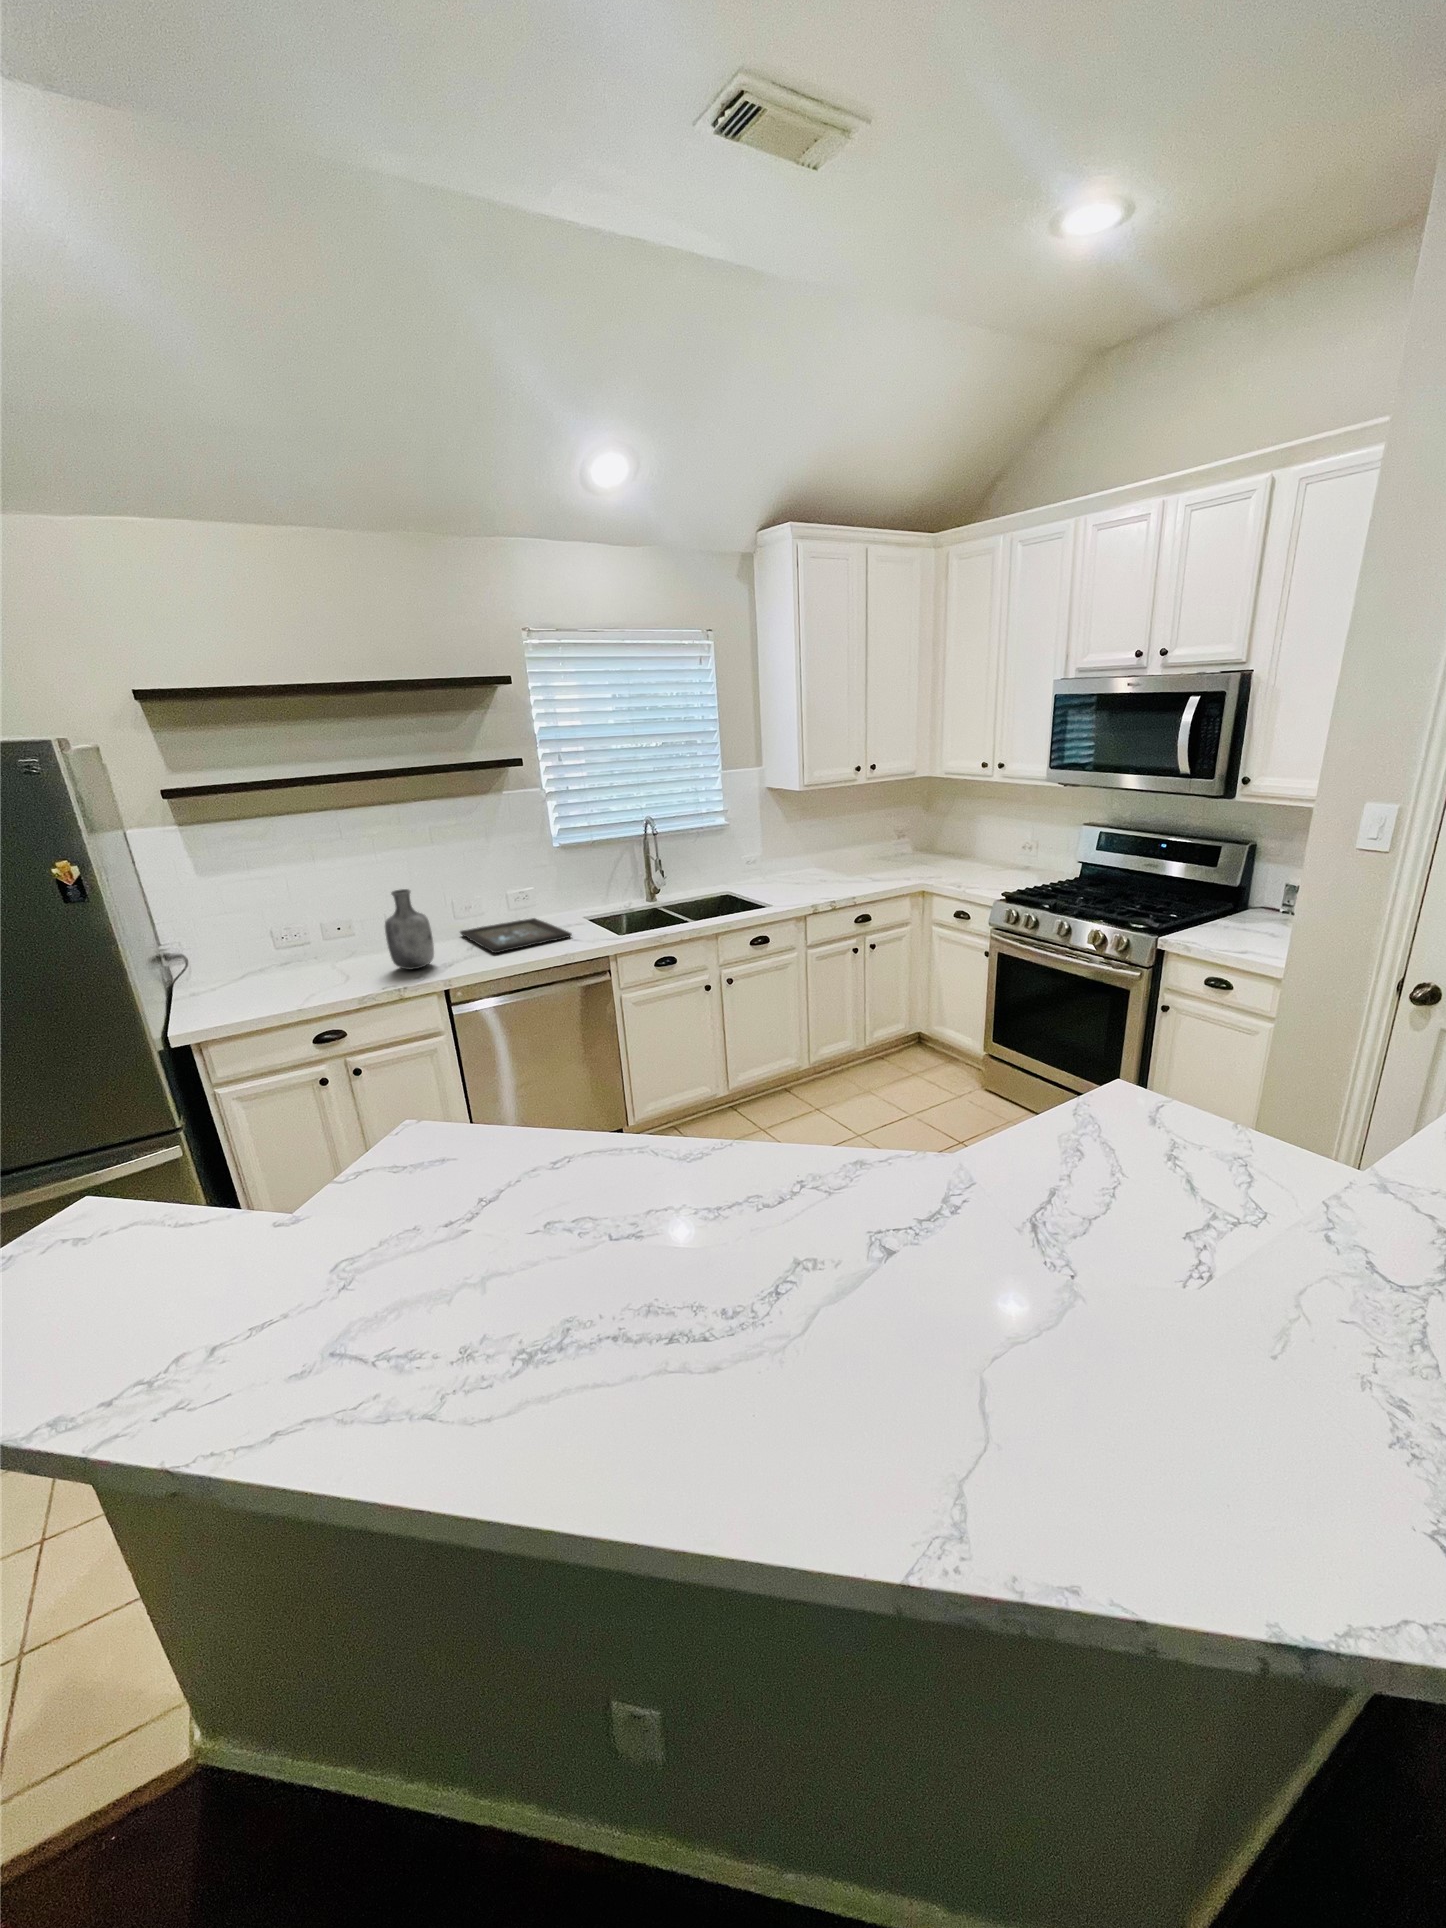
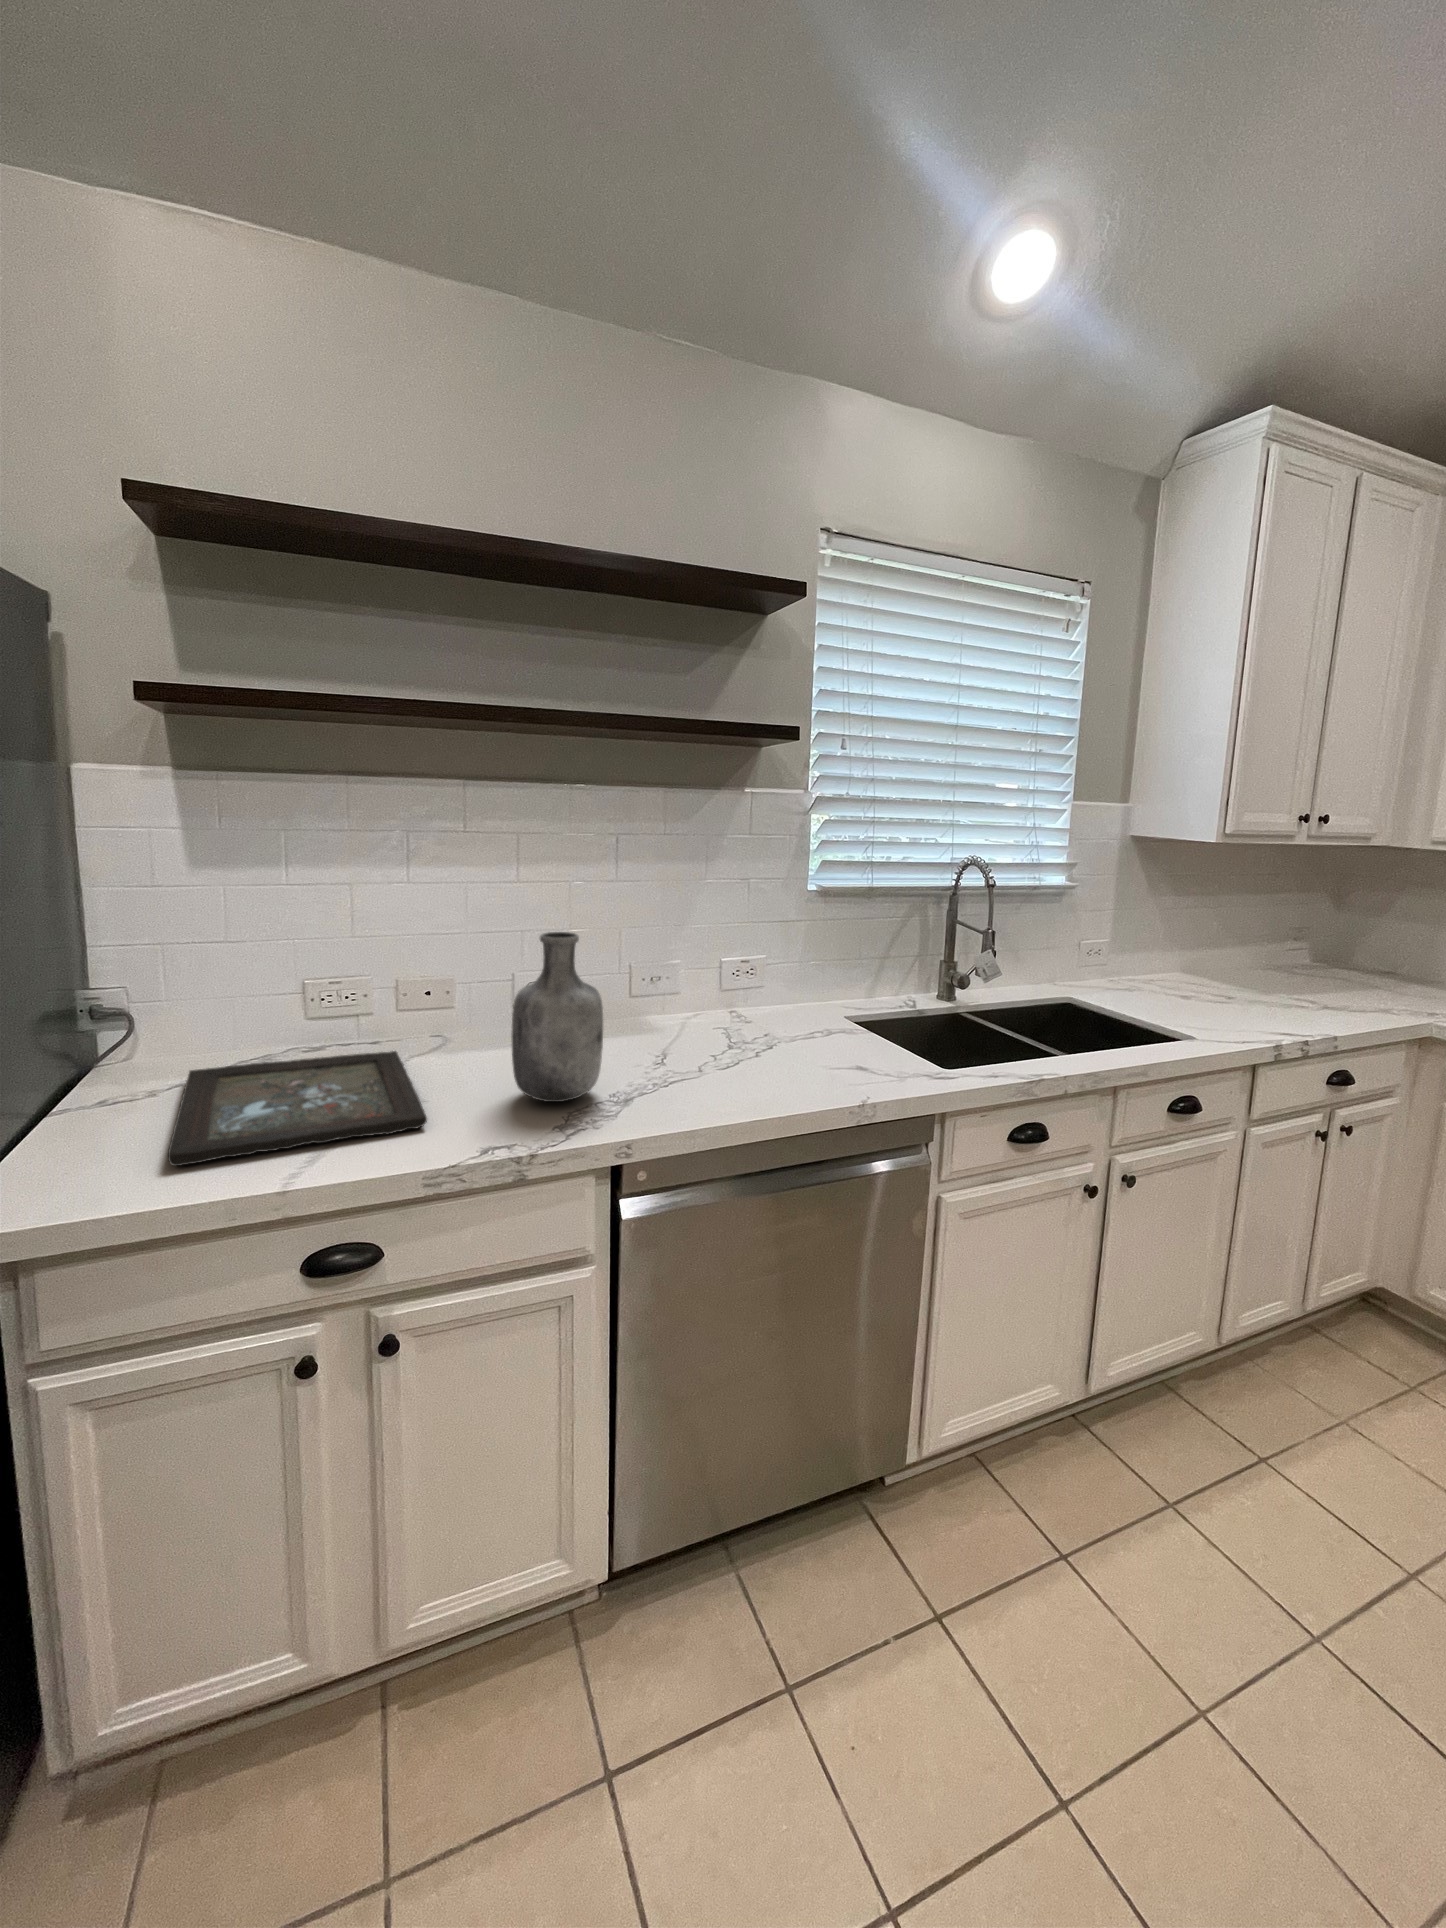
tray: present [460,918,572,953] -> present [168,1051,427,1166]

